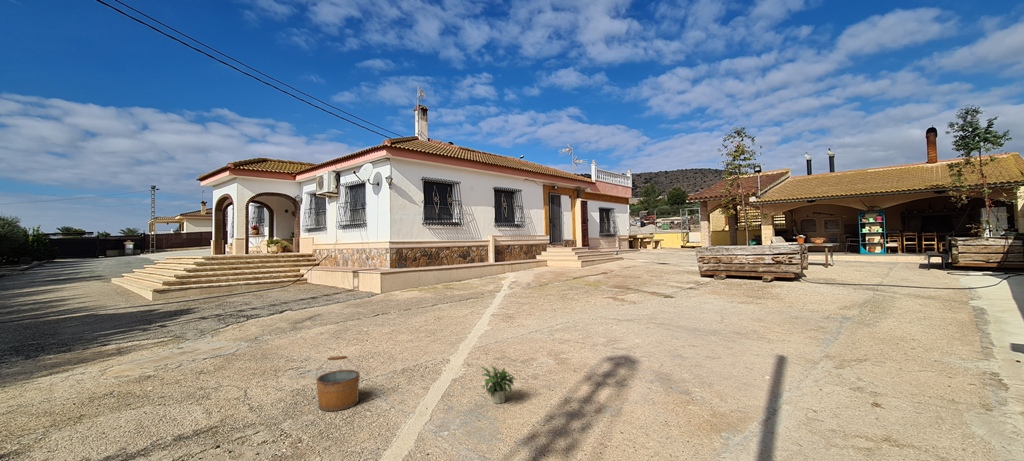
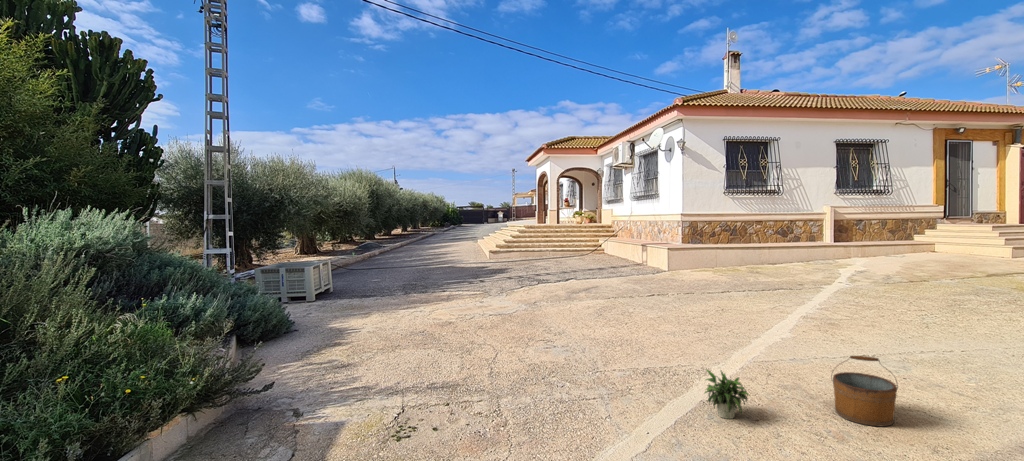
bucket: present [316,356,360,411] -> present [831,356,898,427]

